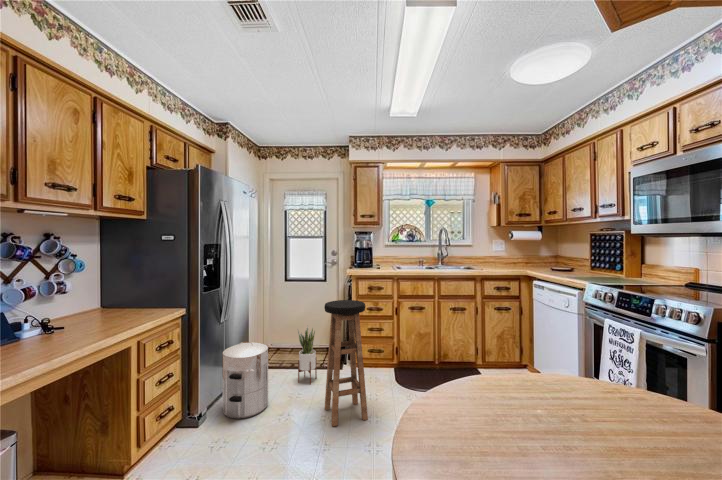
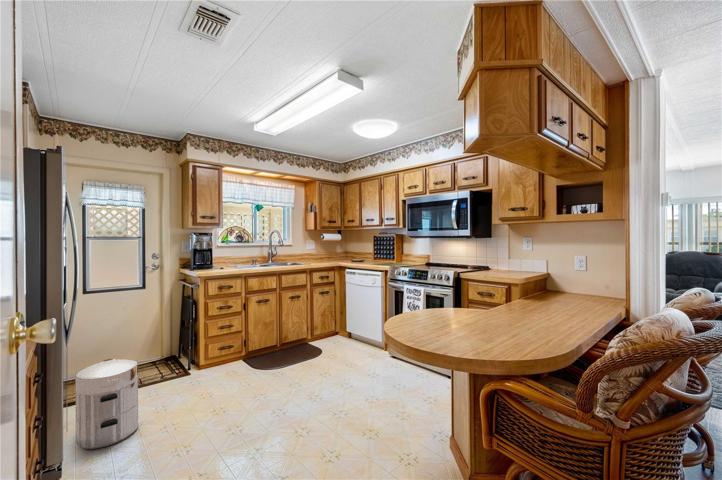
bar stool: present [324,300,368,427] -> none [205,297,254,411]
potted plant: present [298,326,317,384] -> none [151,333,171,398]

